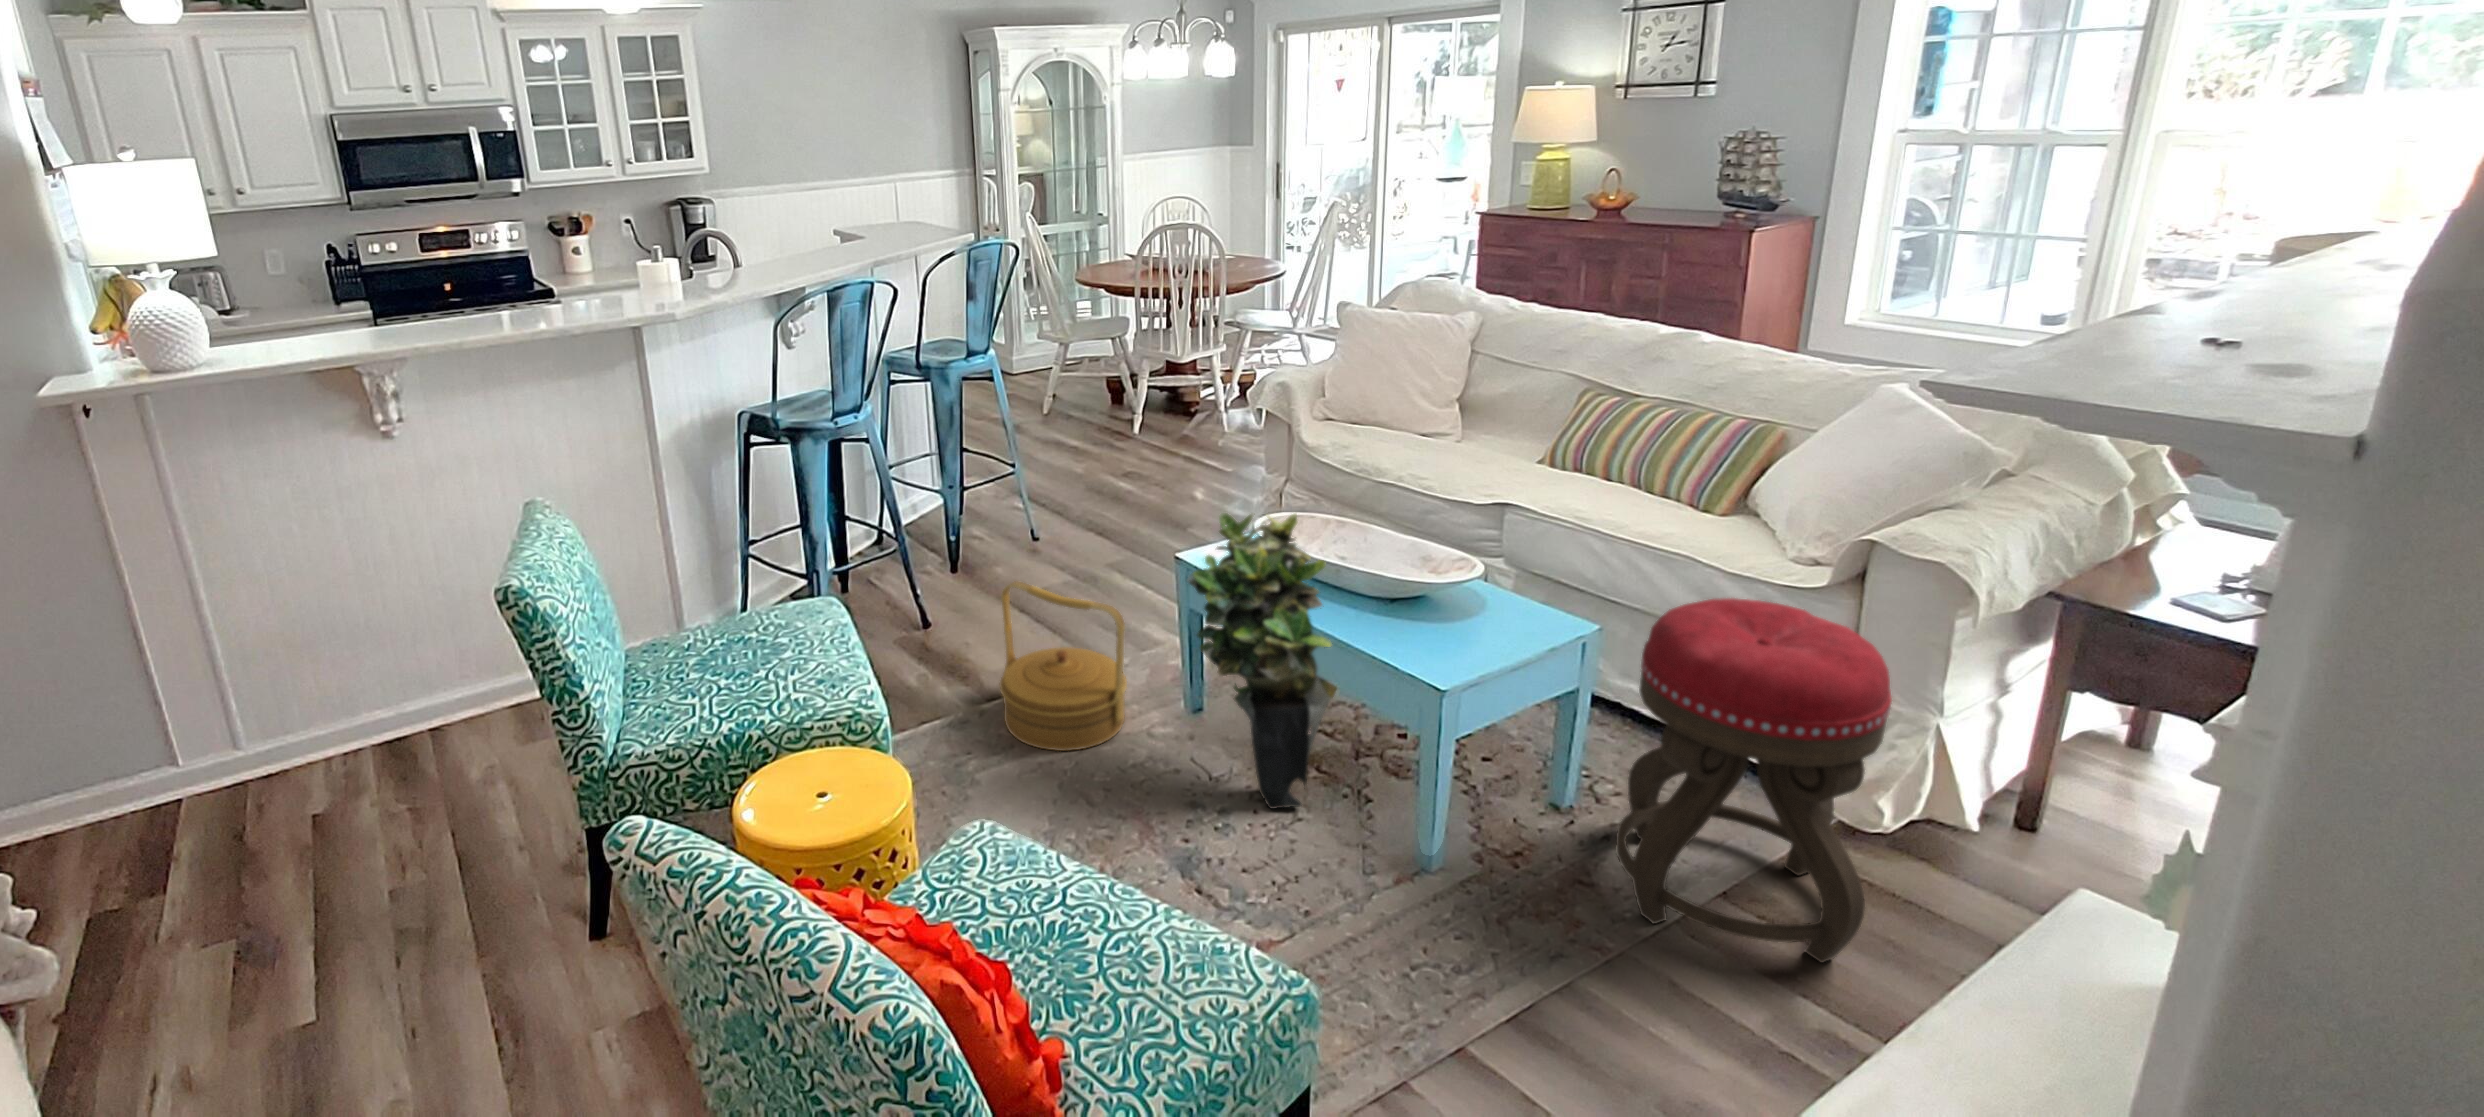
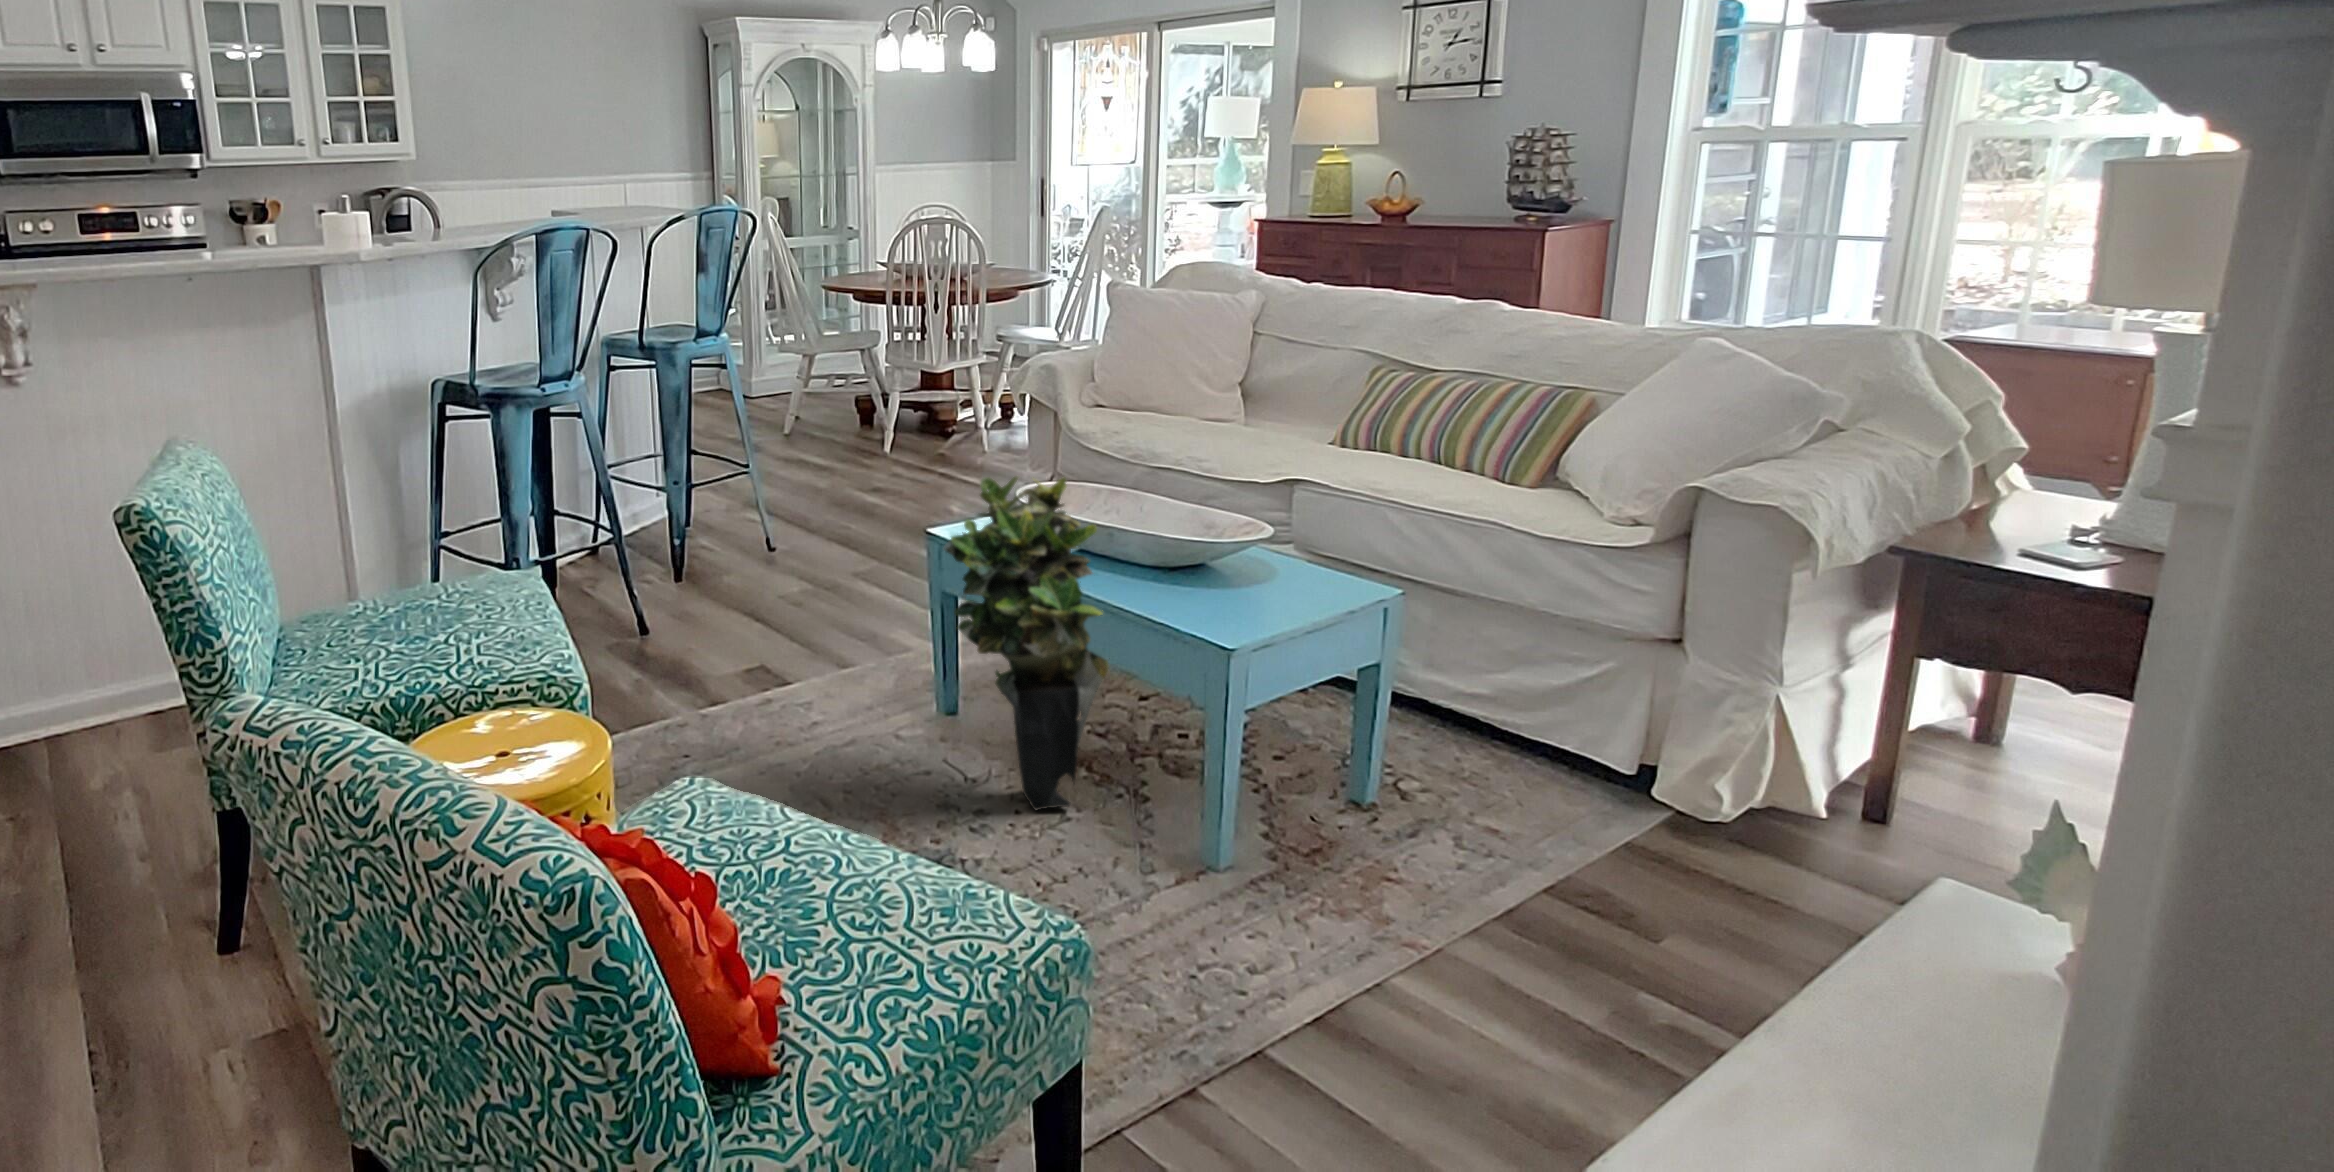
basket: present [1000,581,1127,751] -> none [725,566,874,761]
ottoman: present [1616,598,1892,963] -> none [1402,550,1666,930]

